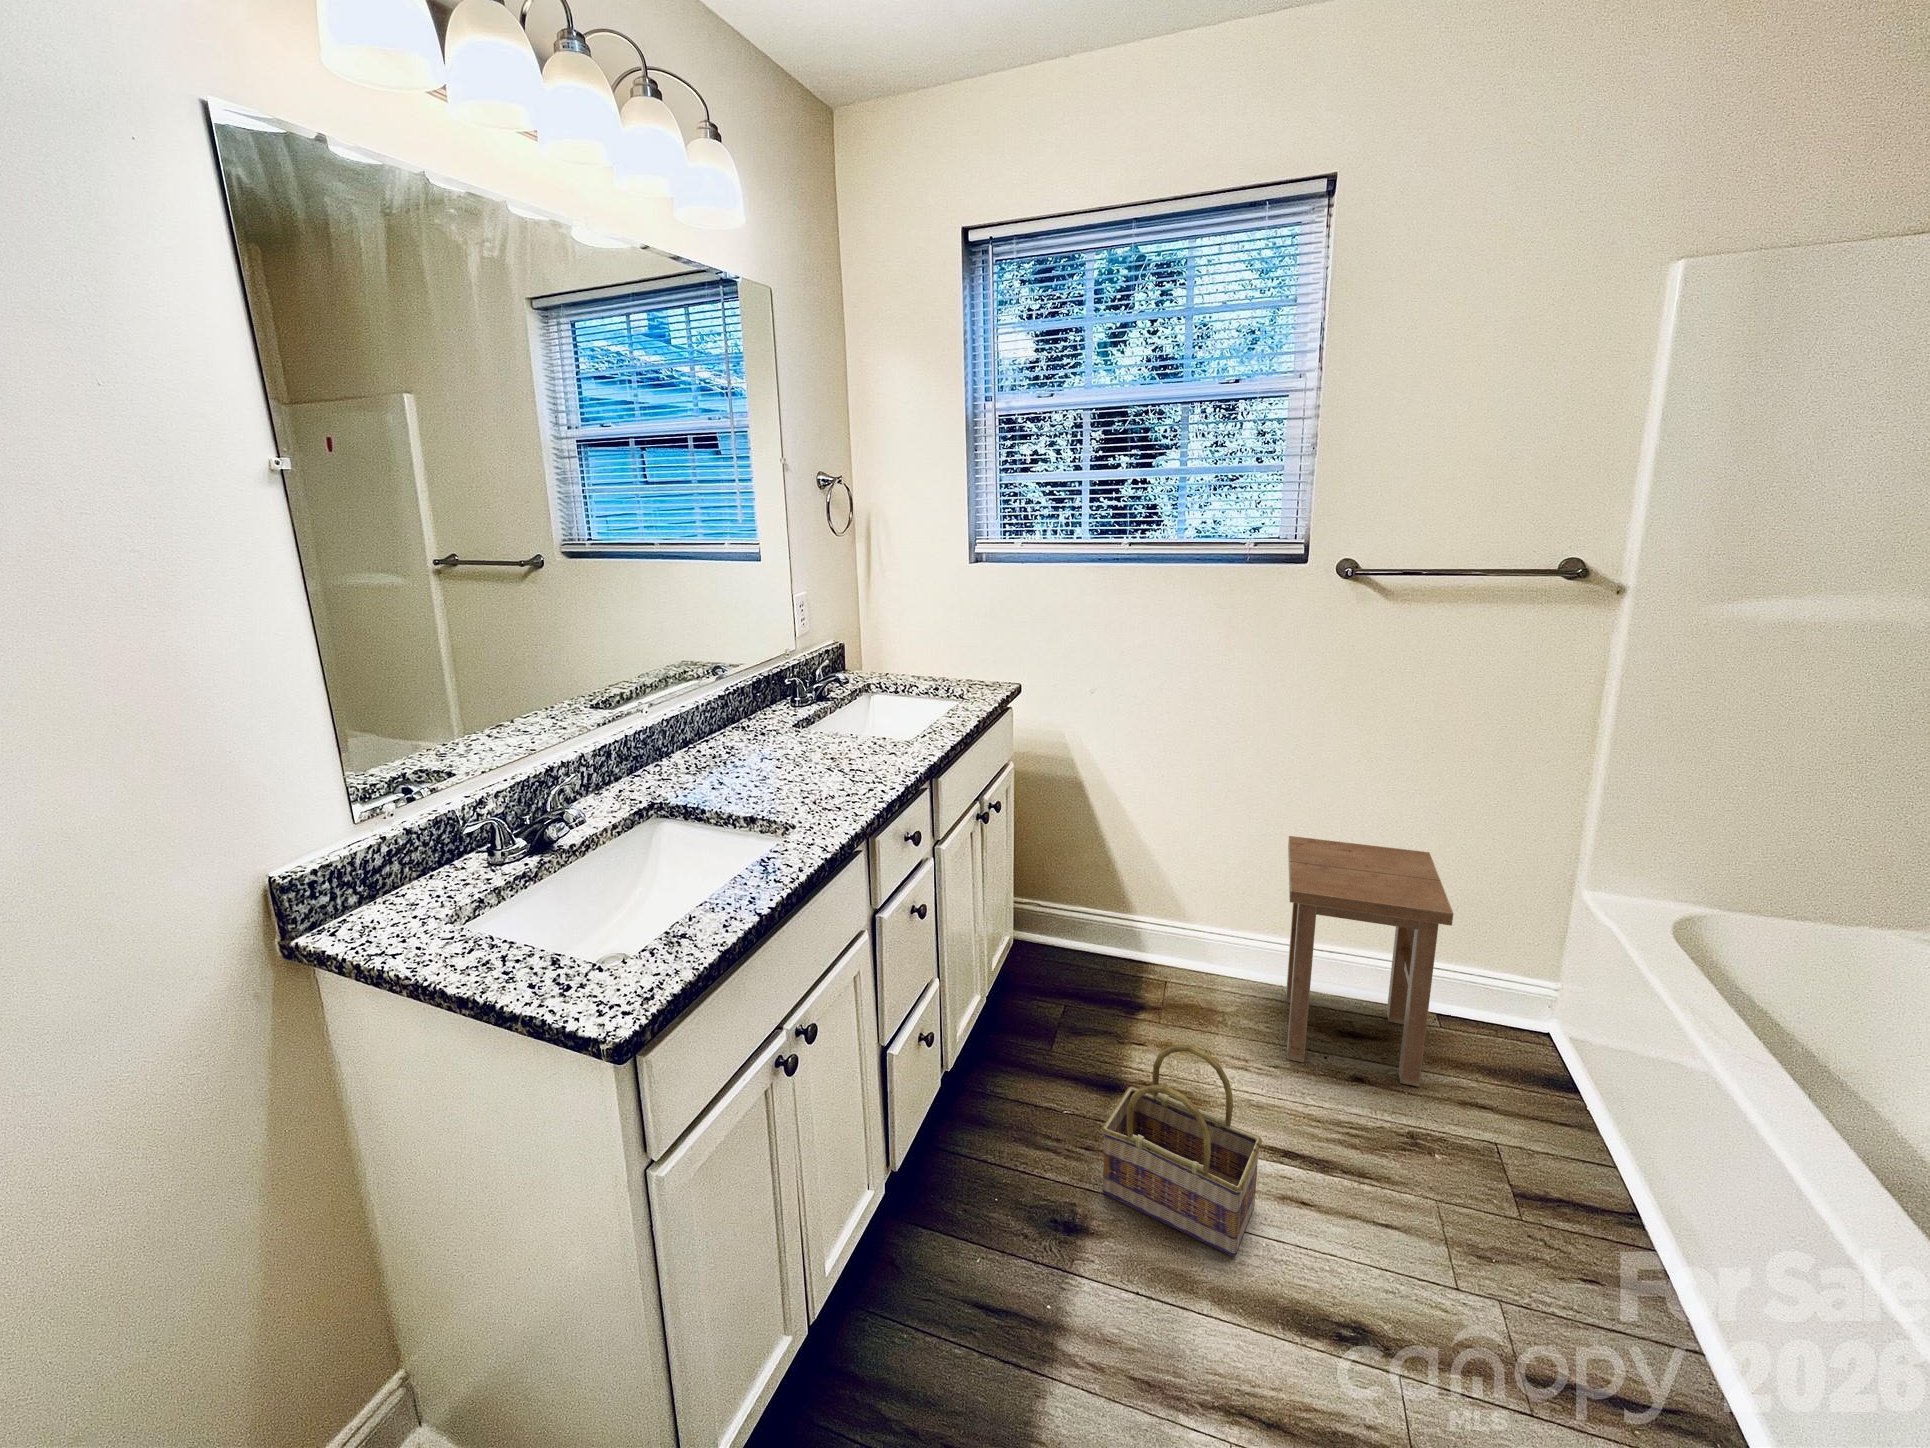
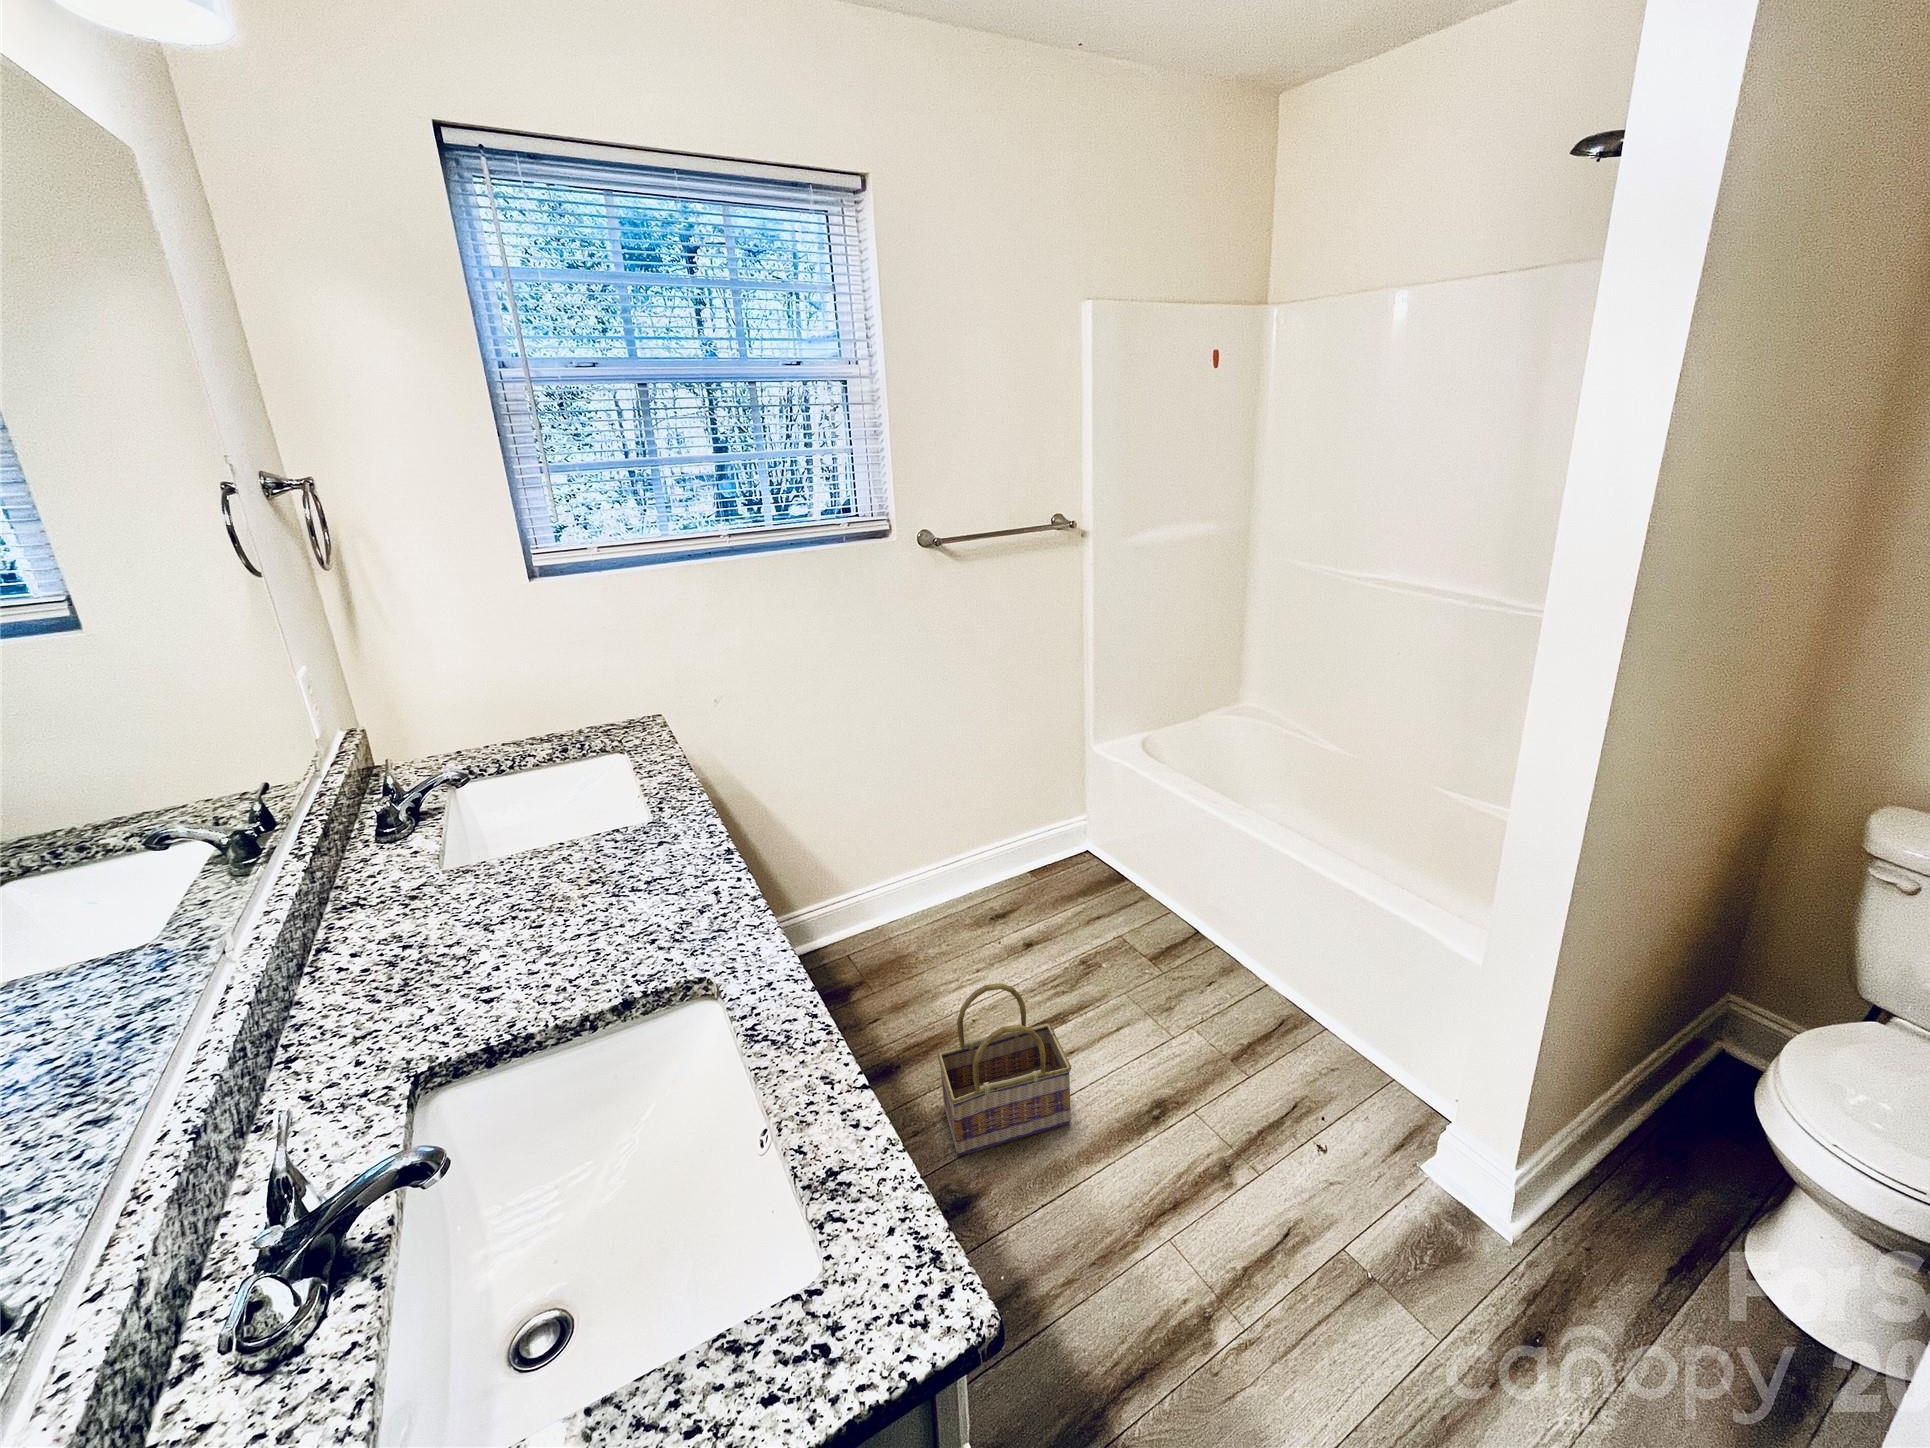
stool: present [1286,836,1453,1087] -> none [919,758,1067,961]

